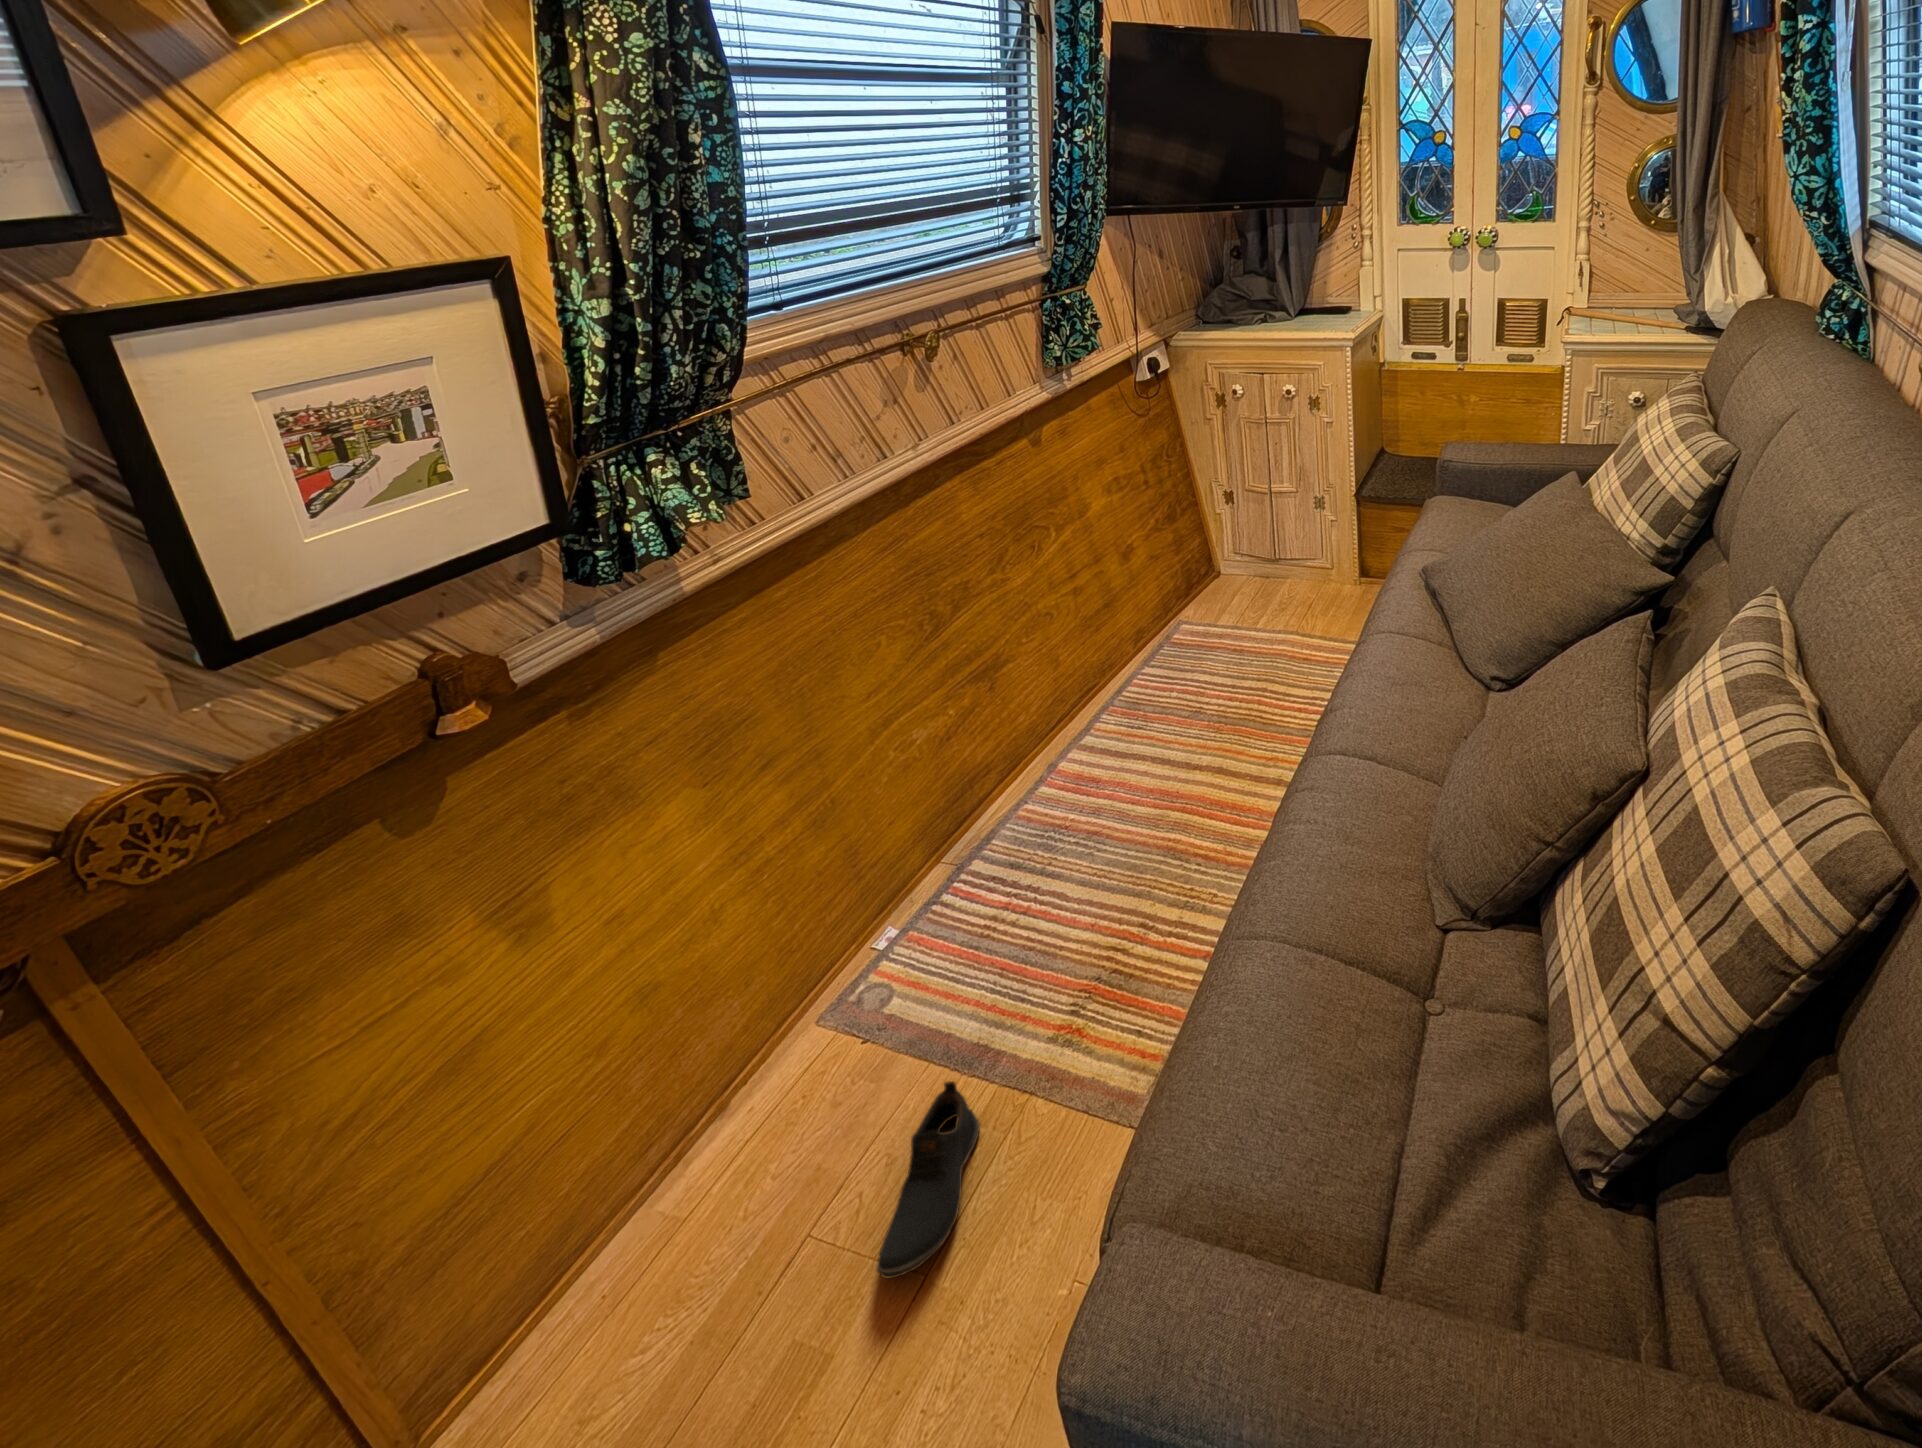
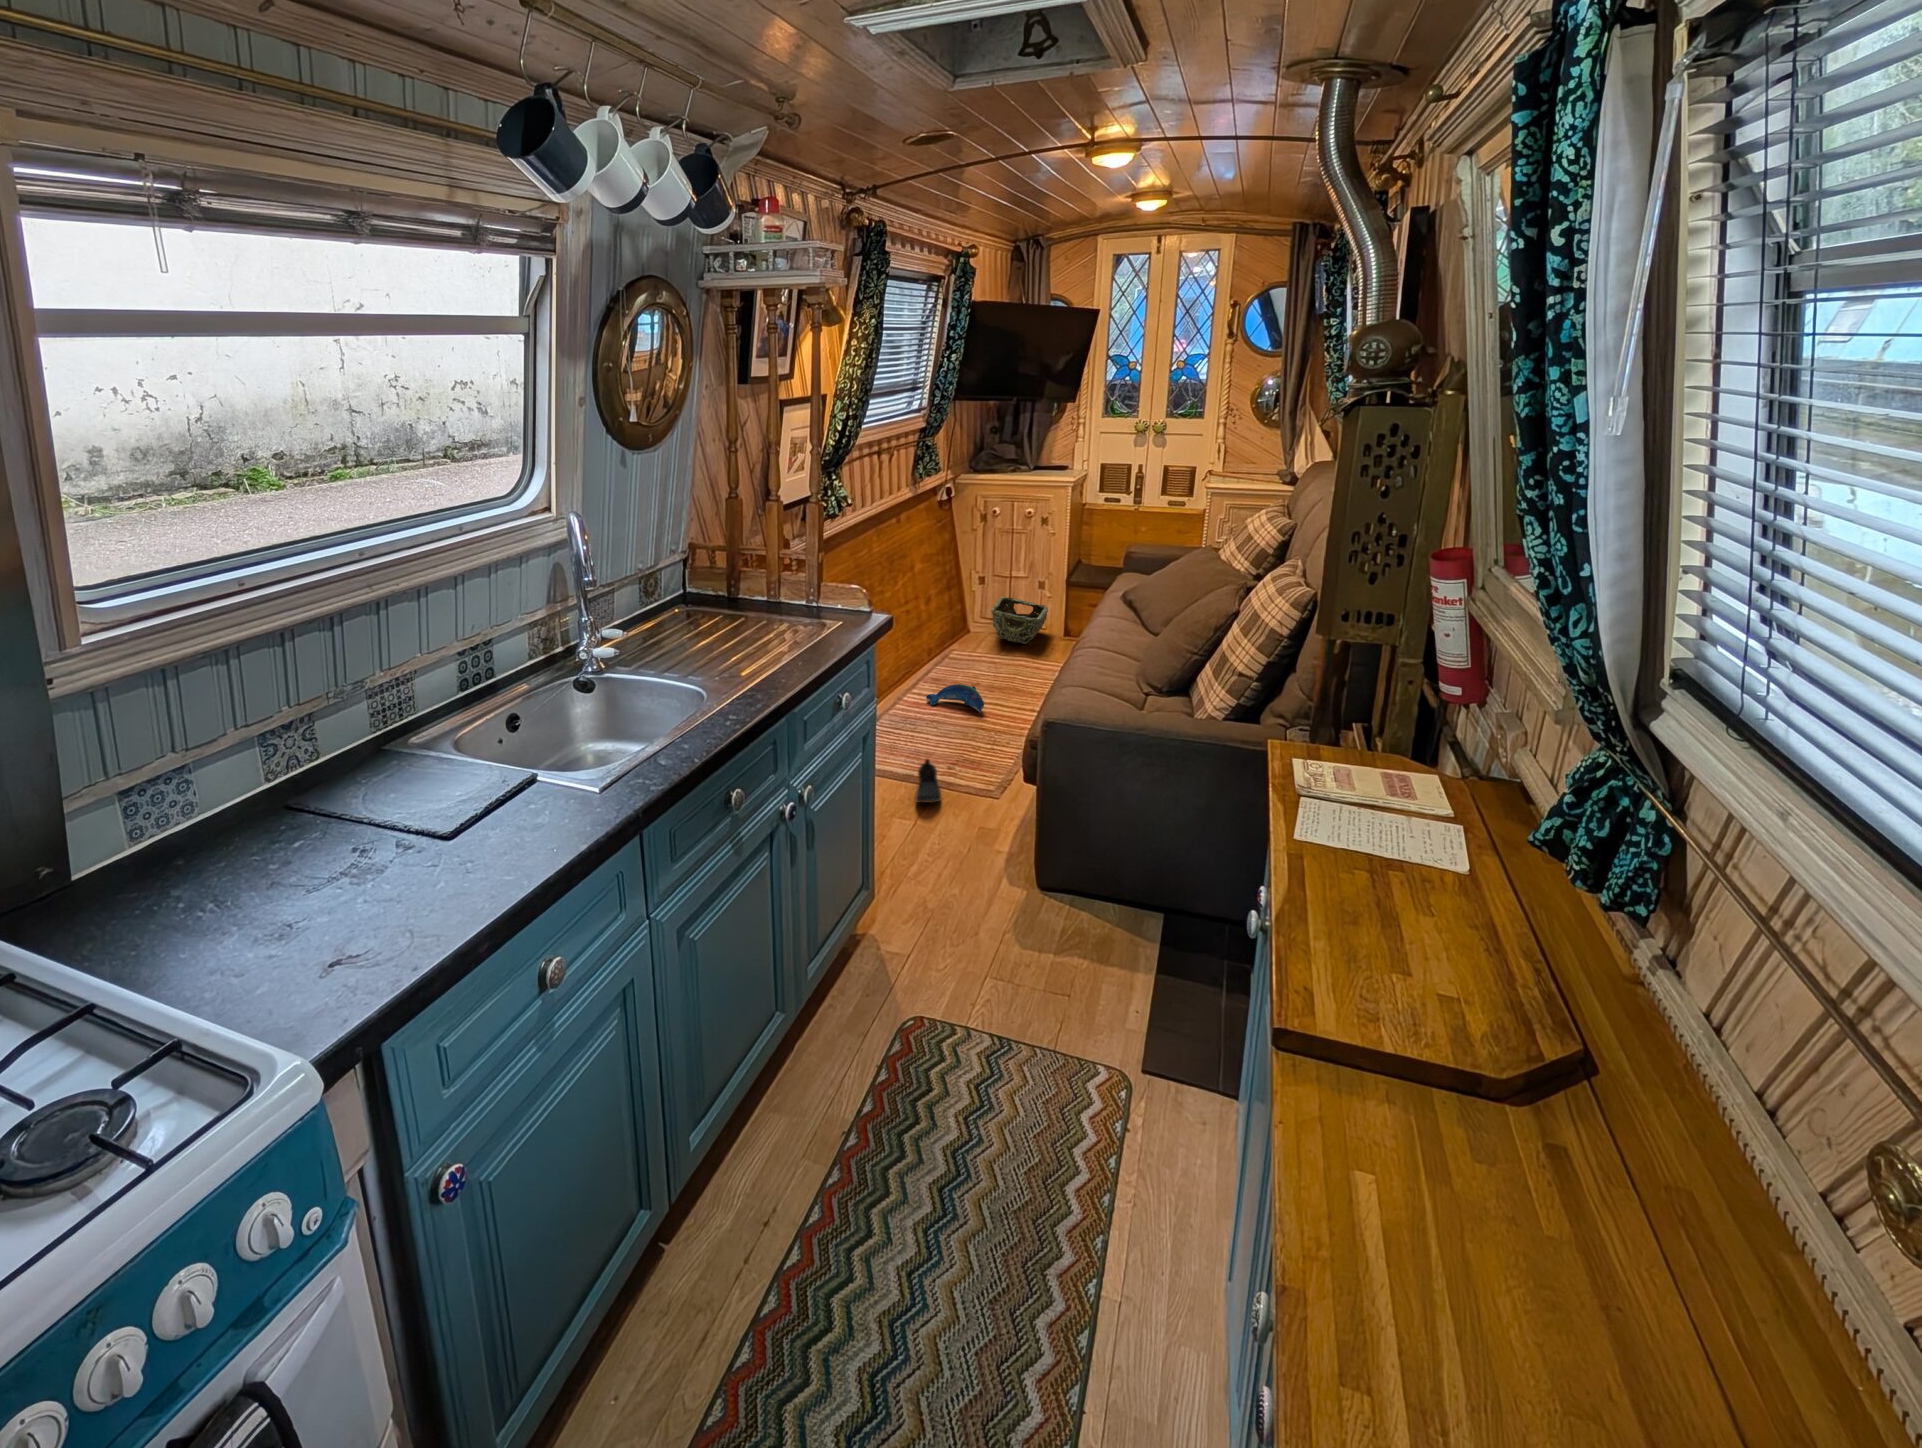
woven basket: none [1222,533,1325,622] -> present [991,597,1048,644]
plush toy: none [1061,769,1163,838] -> present [926,684,984,713]

